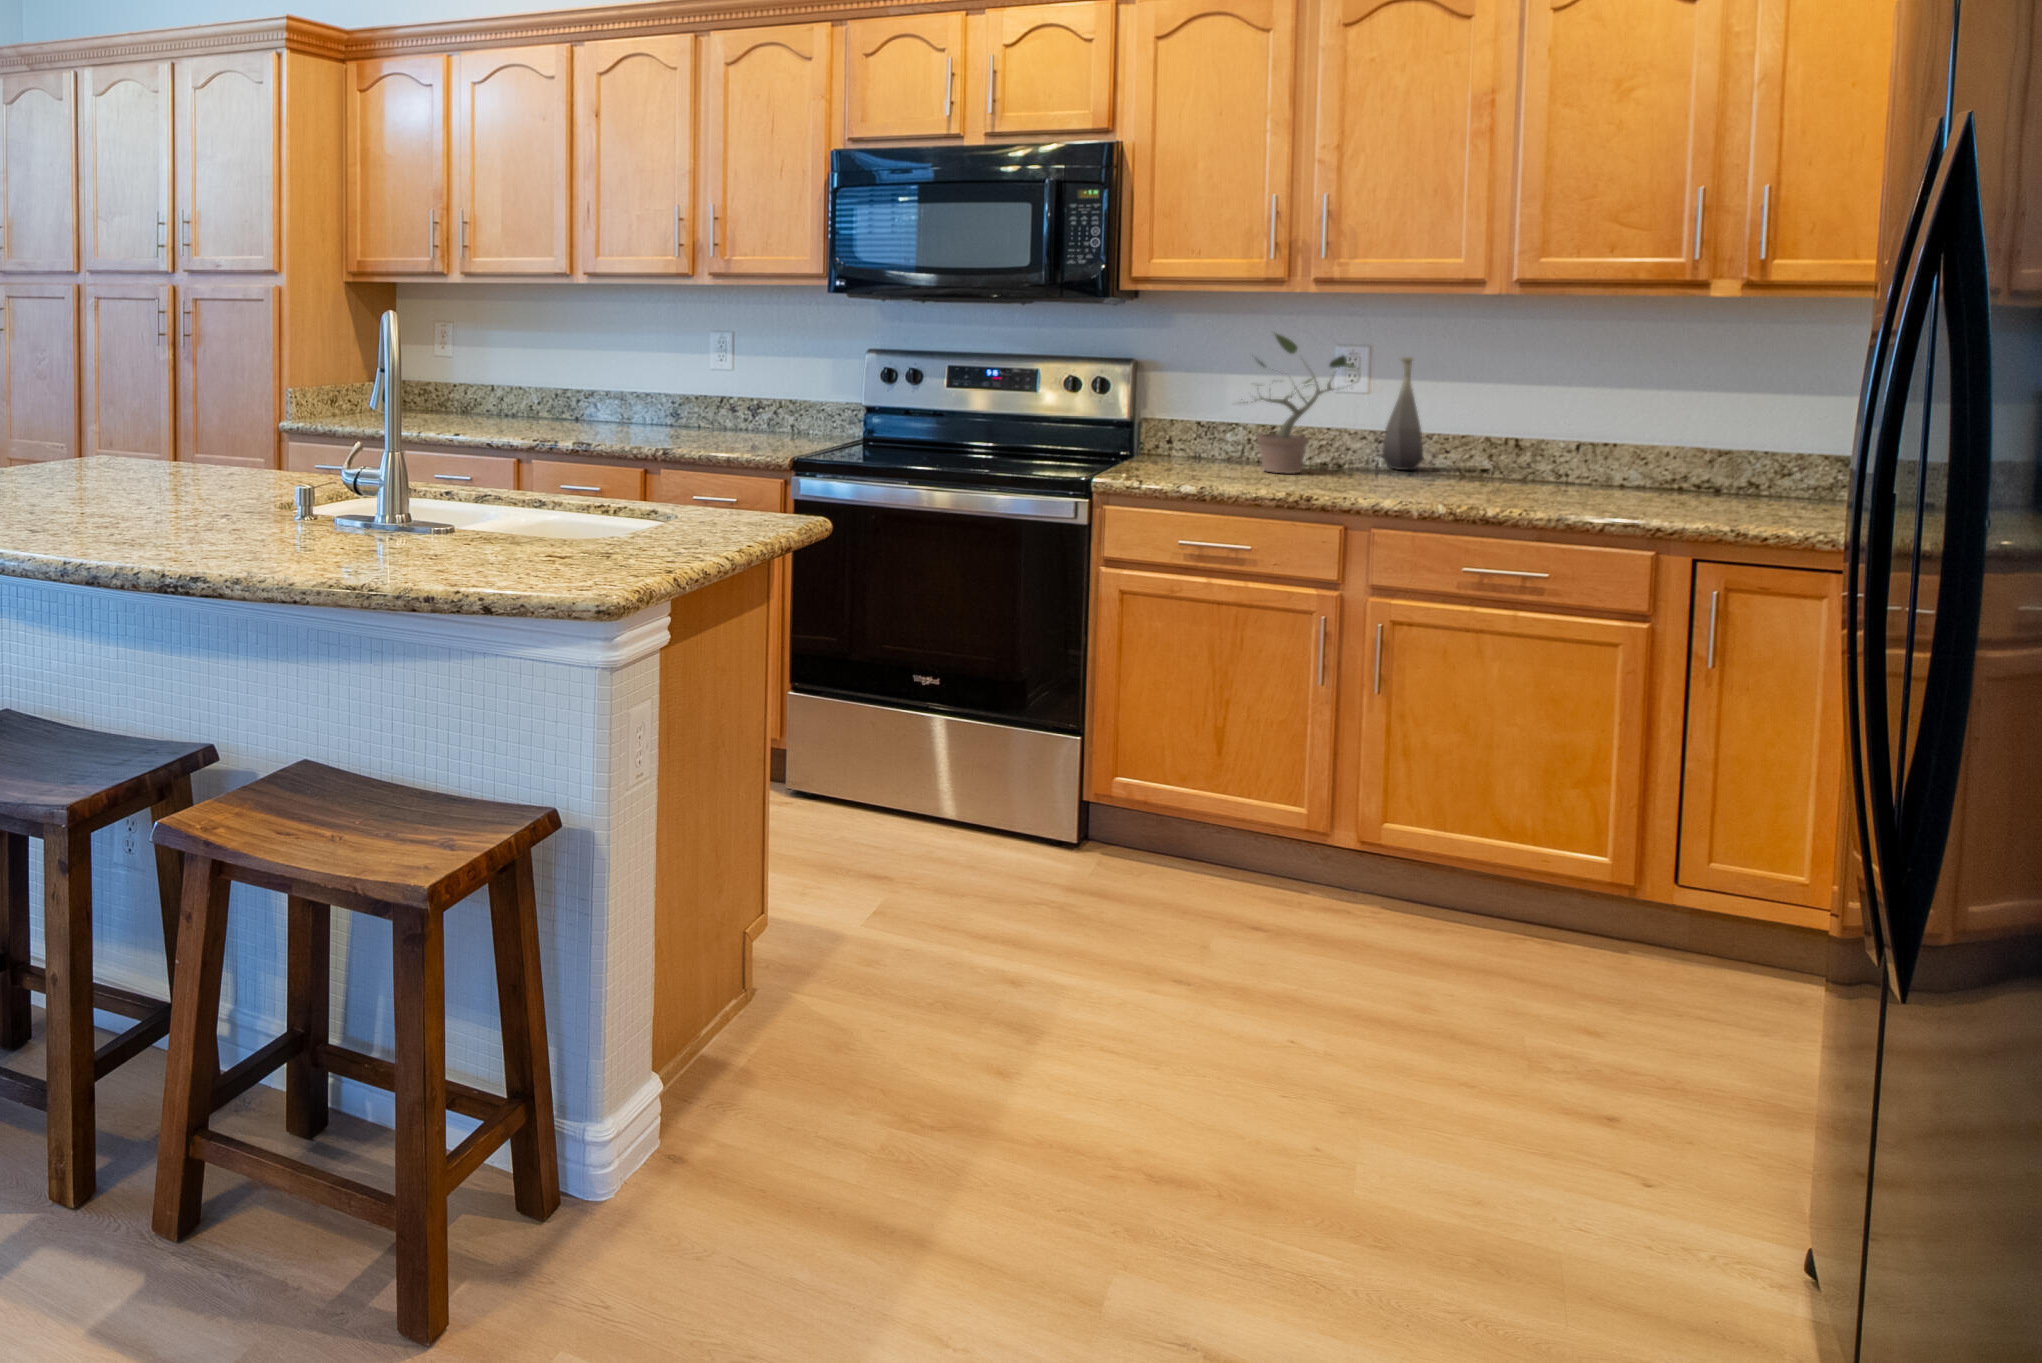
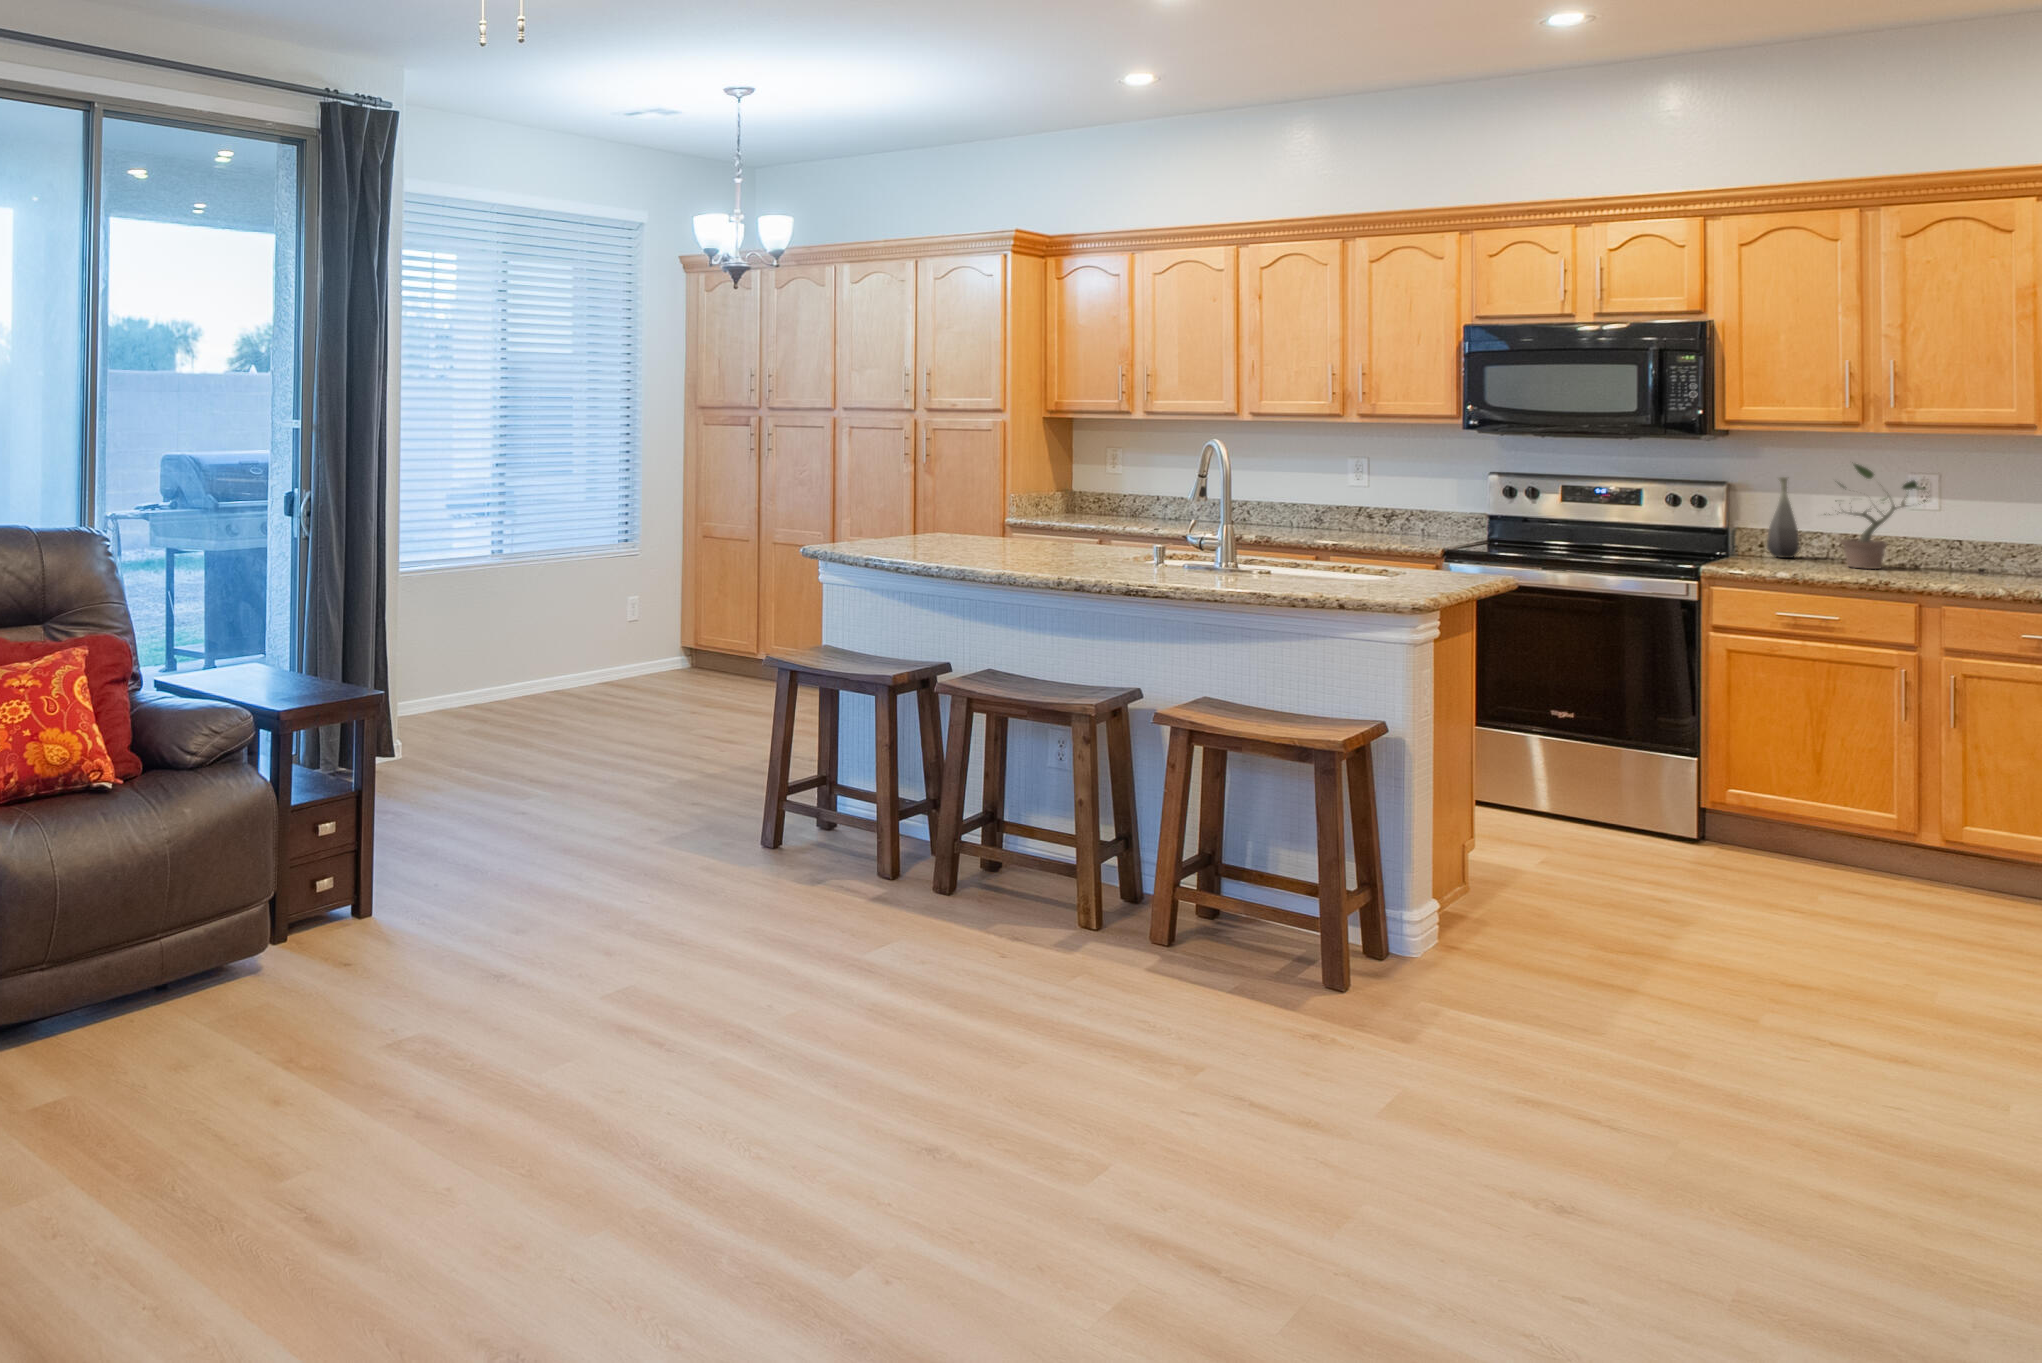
bottle: present [1382,357,1424,470] -> present [1767,477,1799,558]

